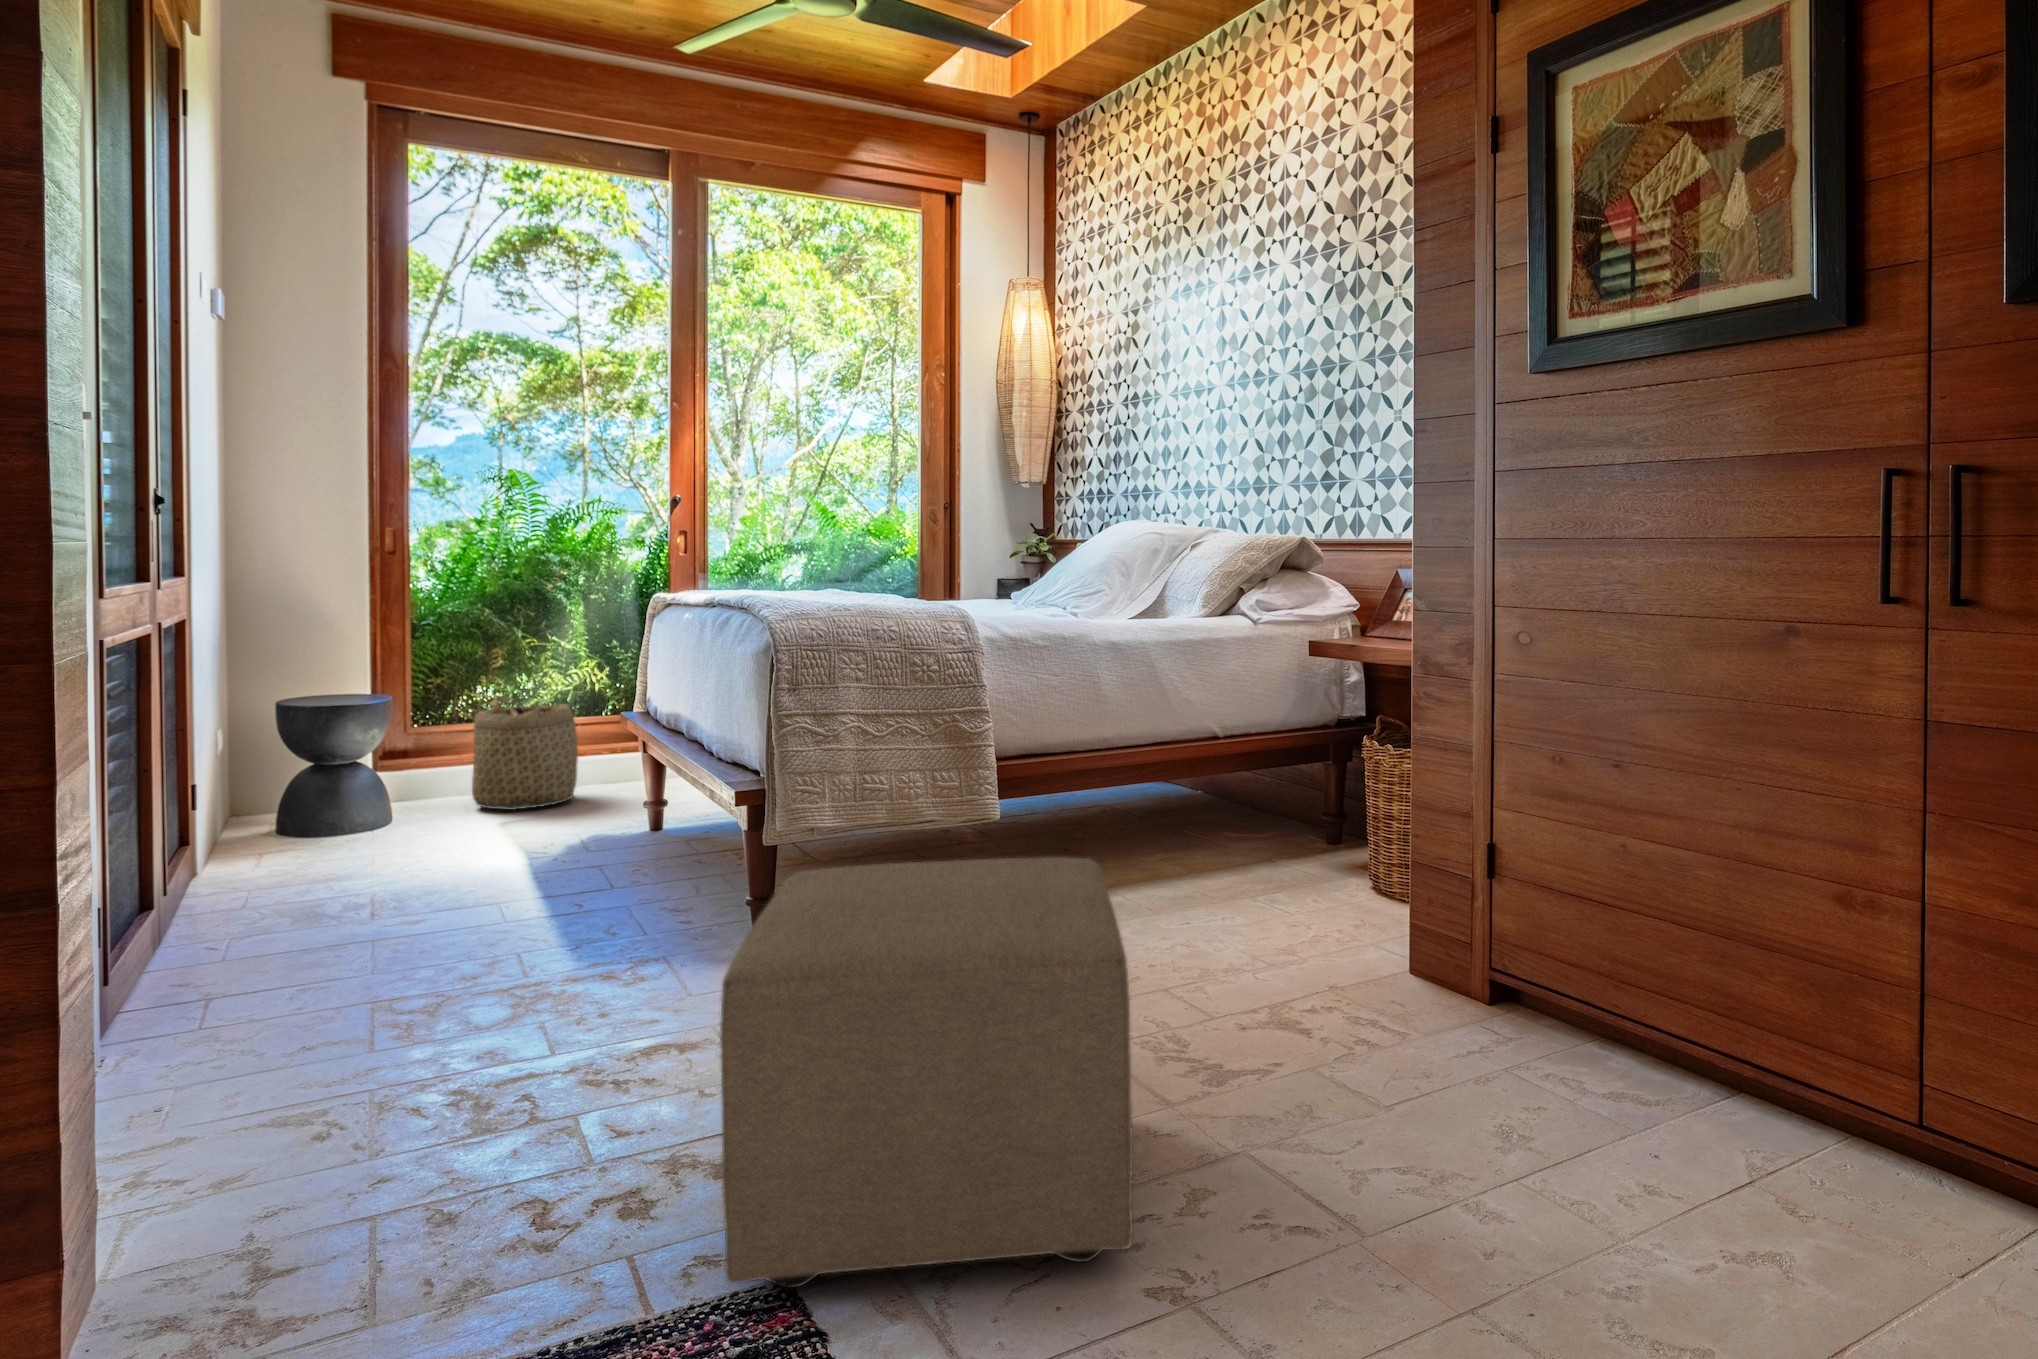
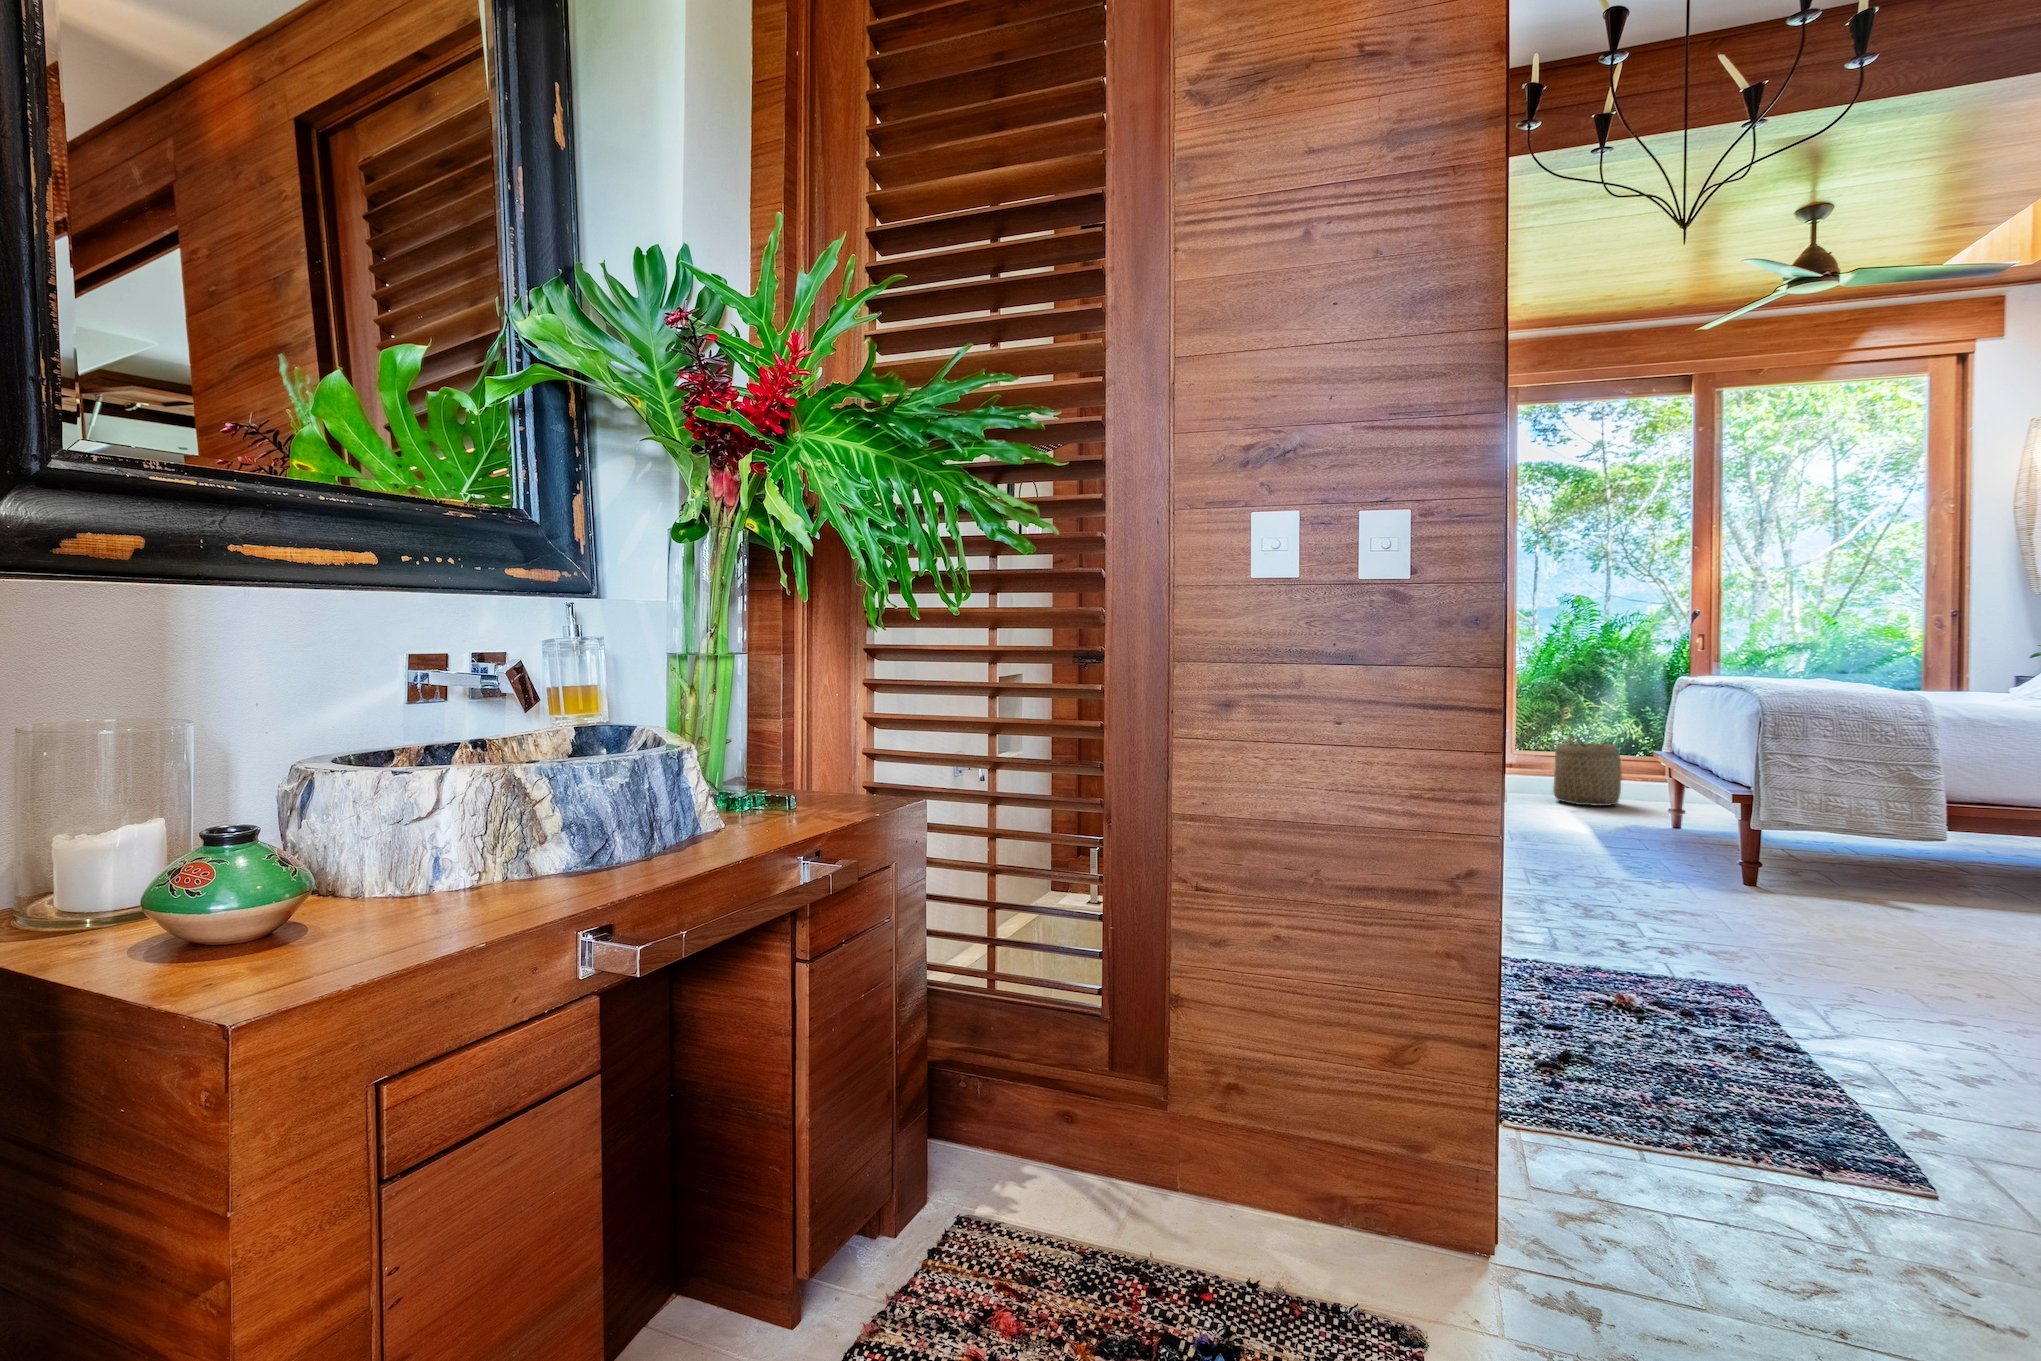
ottoman: present [720,857,1133,1288] -> none [1712,822,1984,1033]

